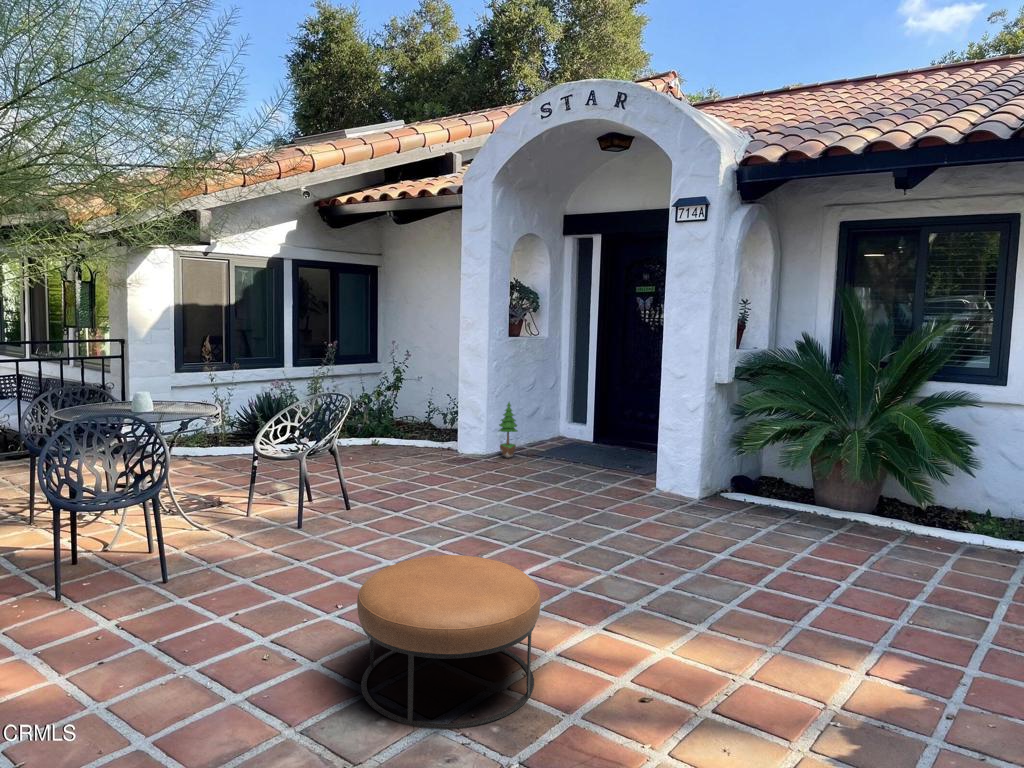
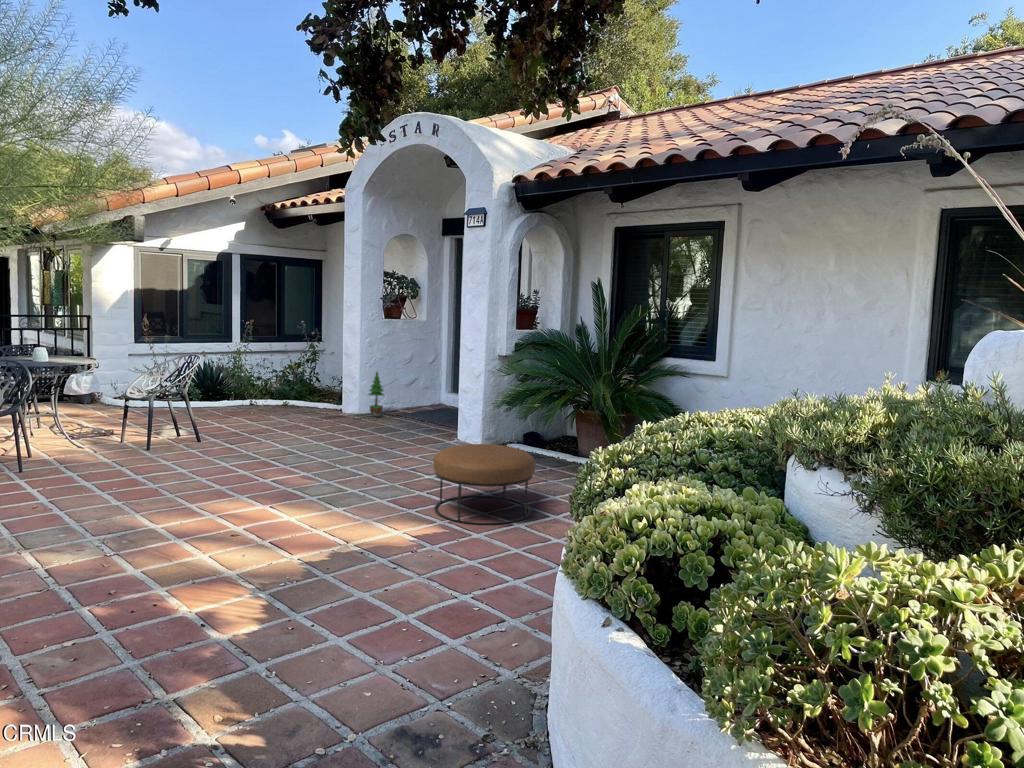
ottoman: present [357,555,541,729] -> present [433,444,536,525]

